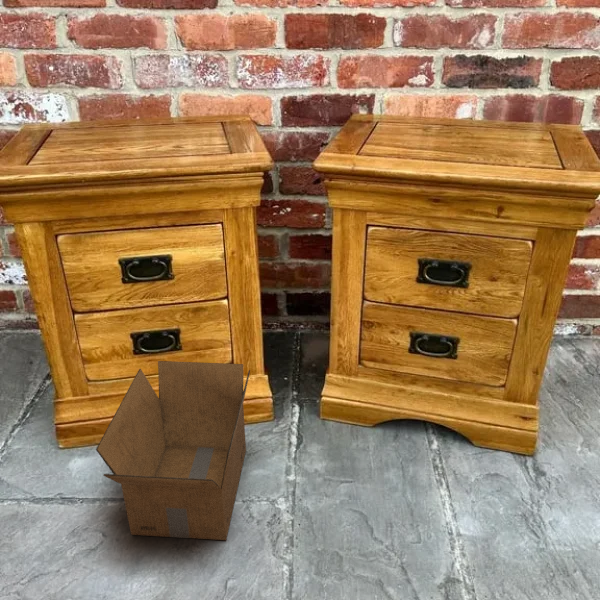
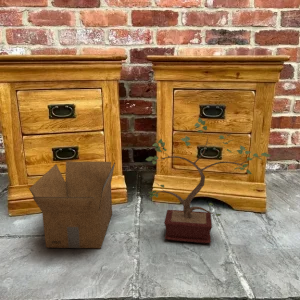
potted plant: none [305,321,546,536] -> present [146,118,271,243]

